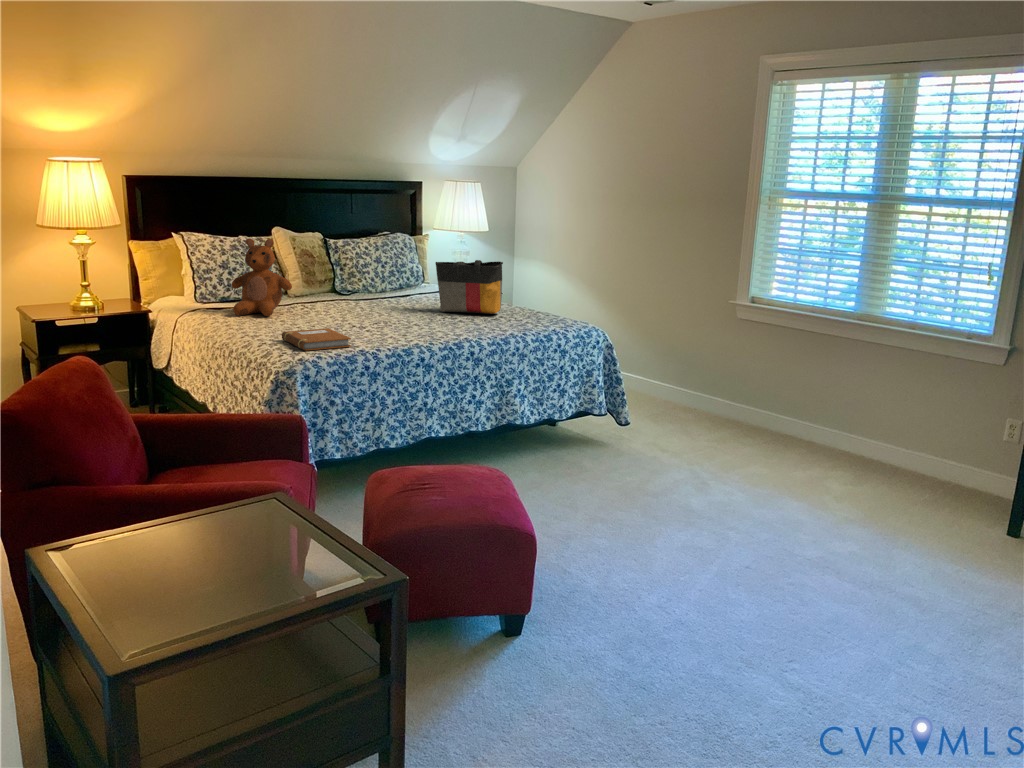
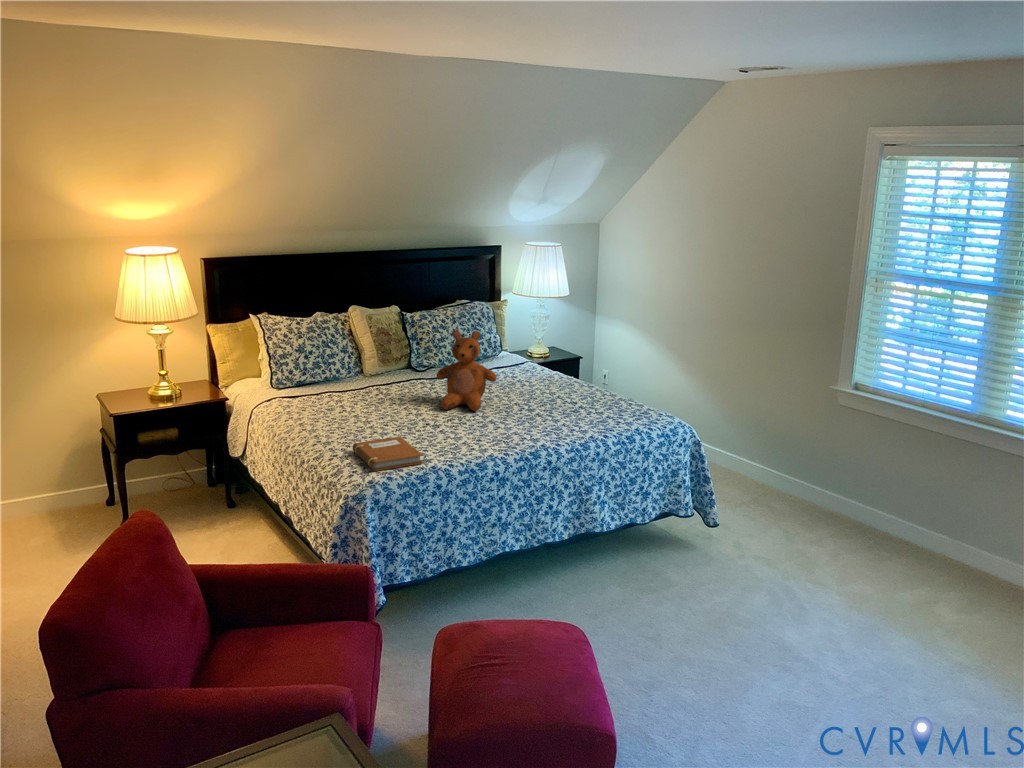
teddy bear: present [232,238,292,316] -> present [436,330,497,411]
tote bag: present [435,260,503,314] -> none [513,348,584,404]

